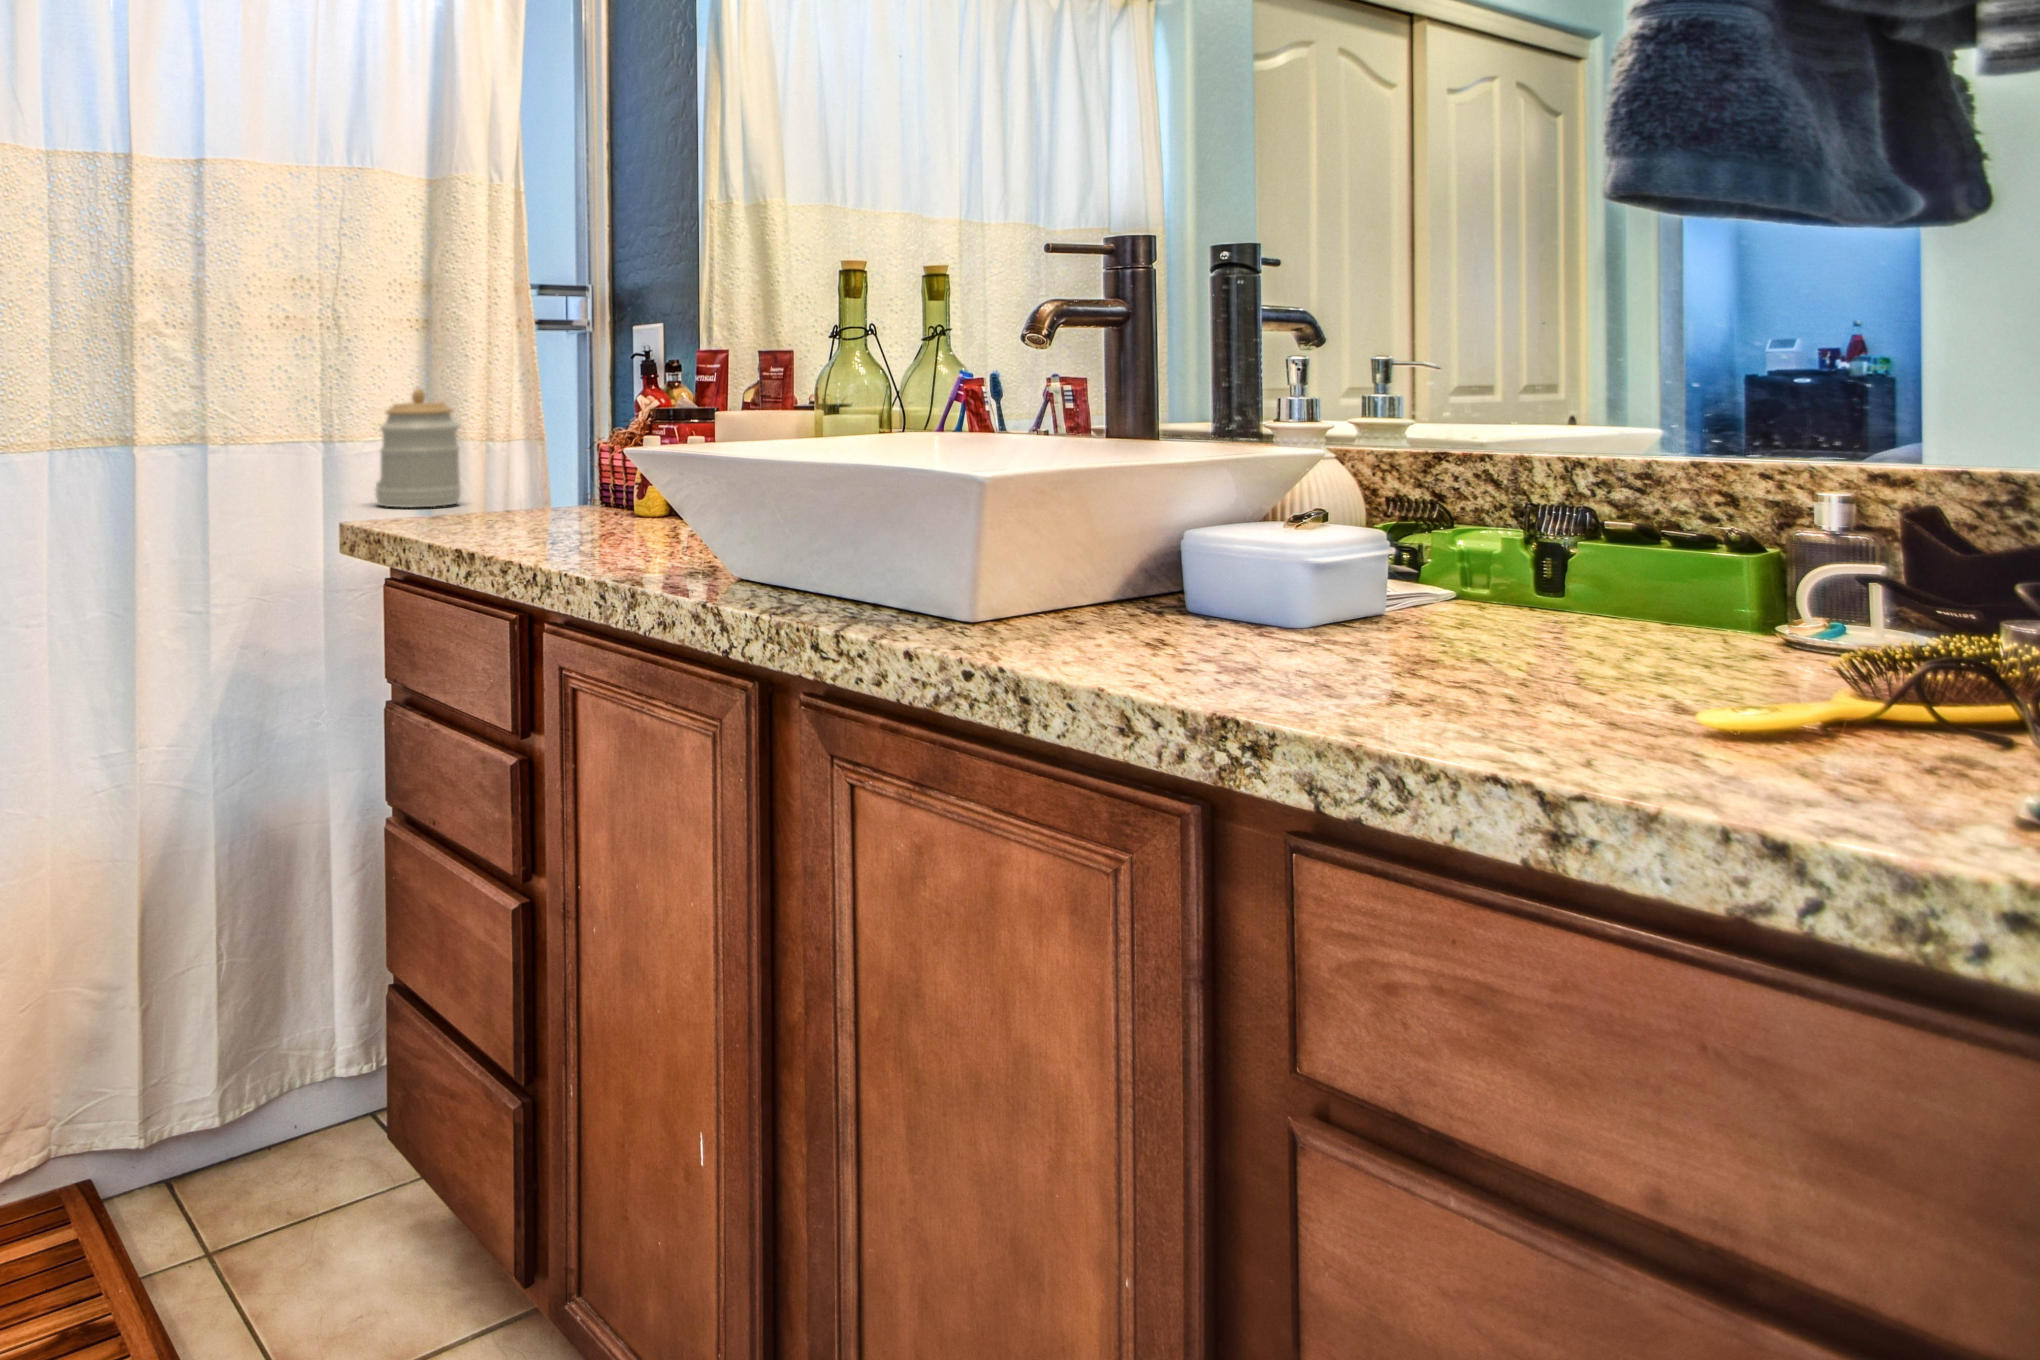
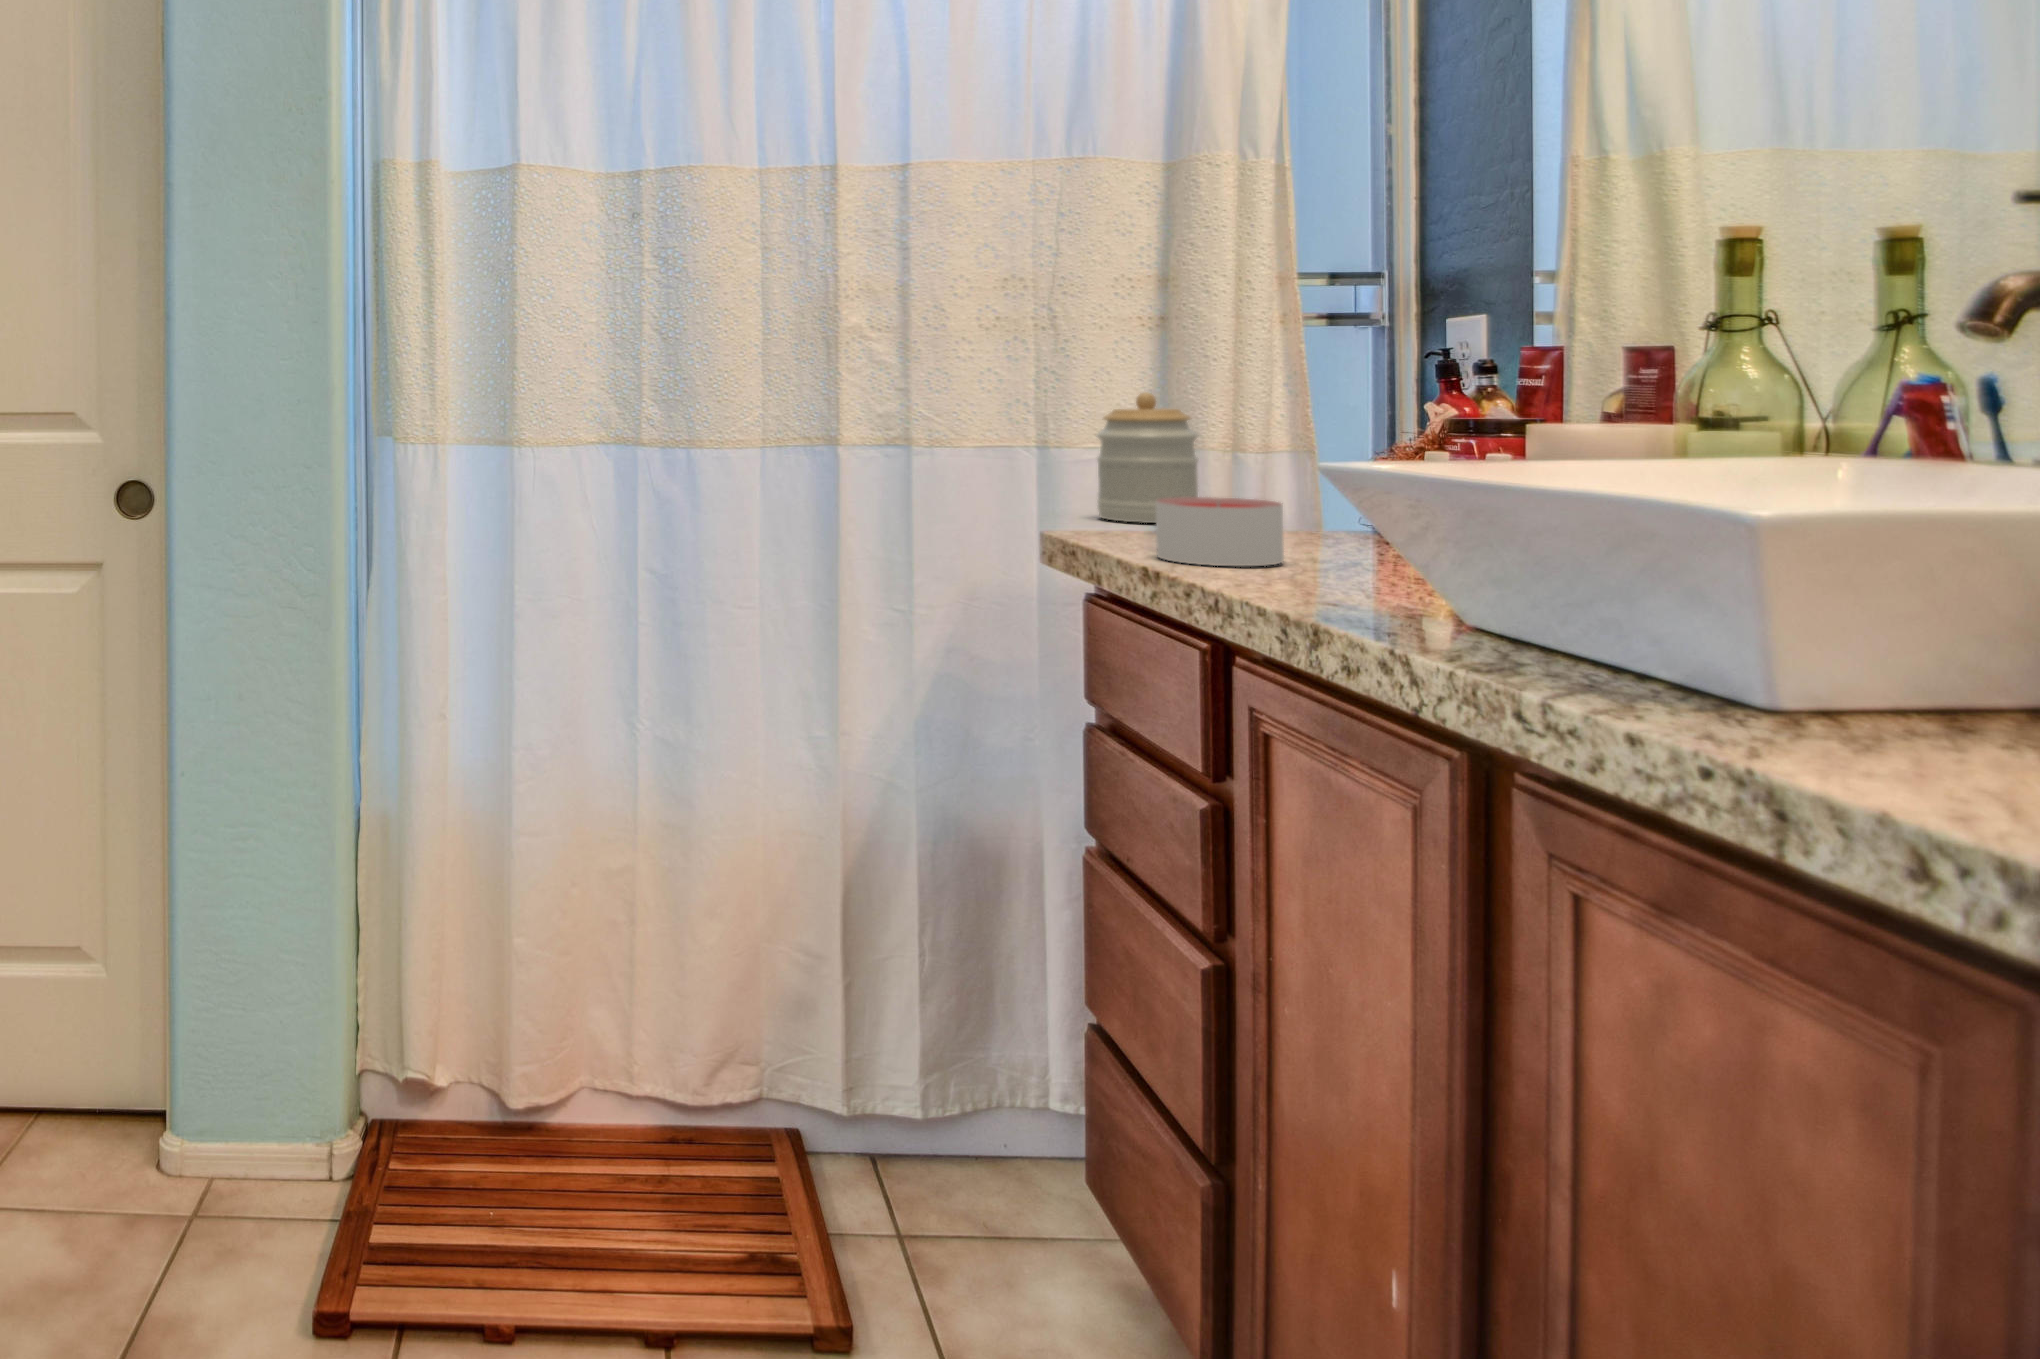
candle: none [458,481,560,542] -> present [1156,497,1284,566]

